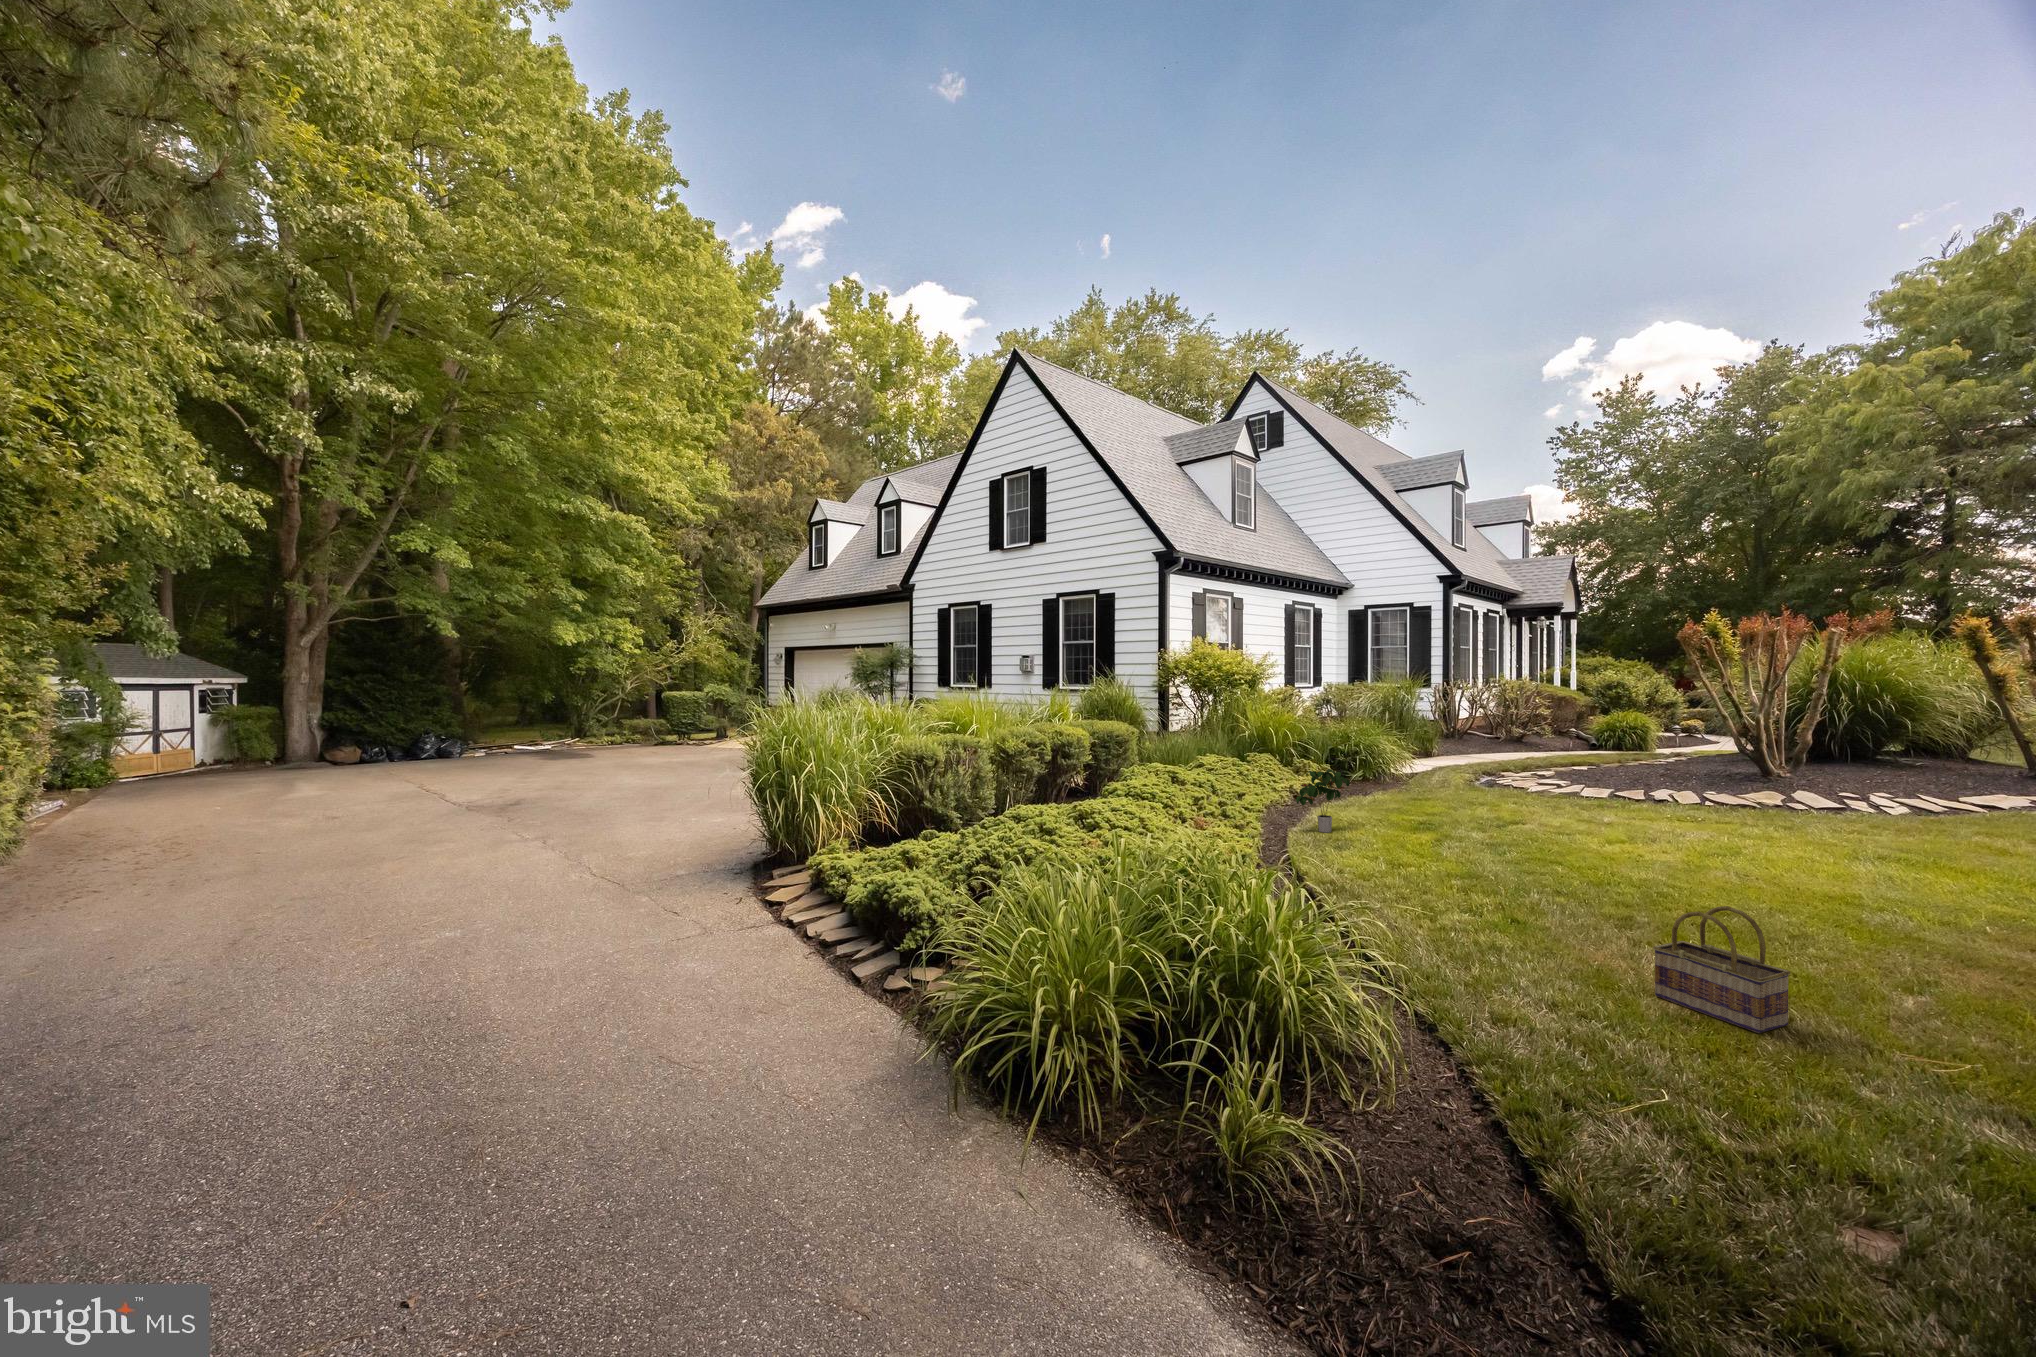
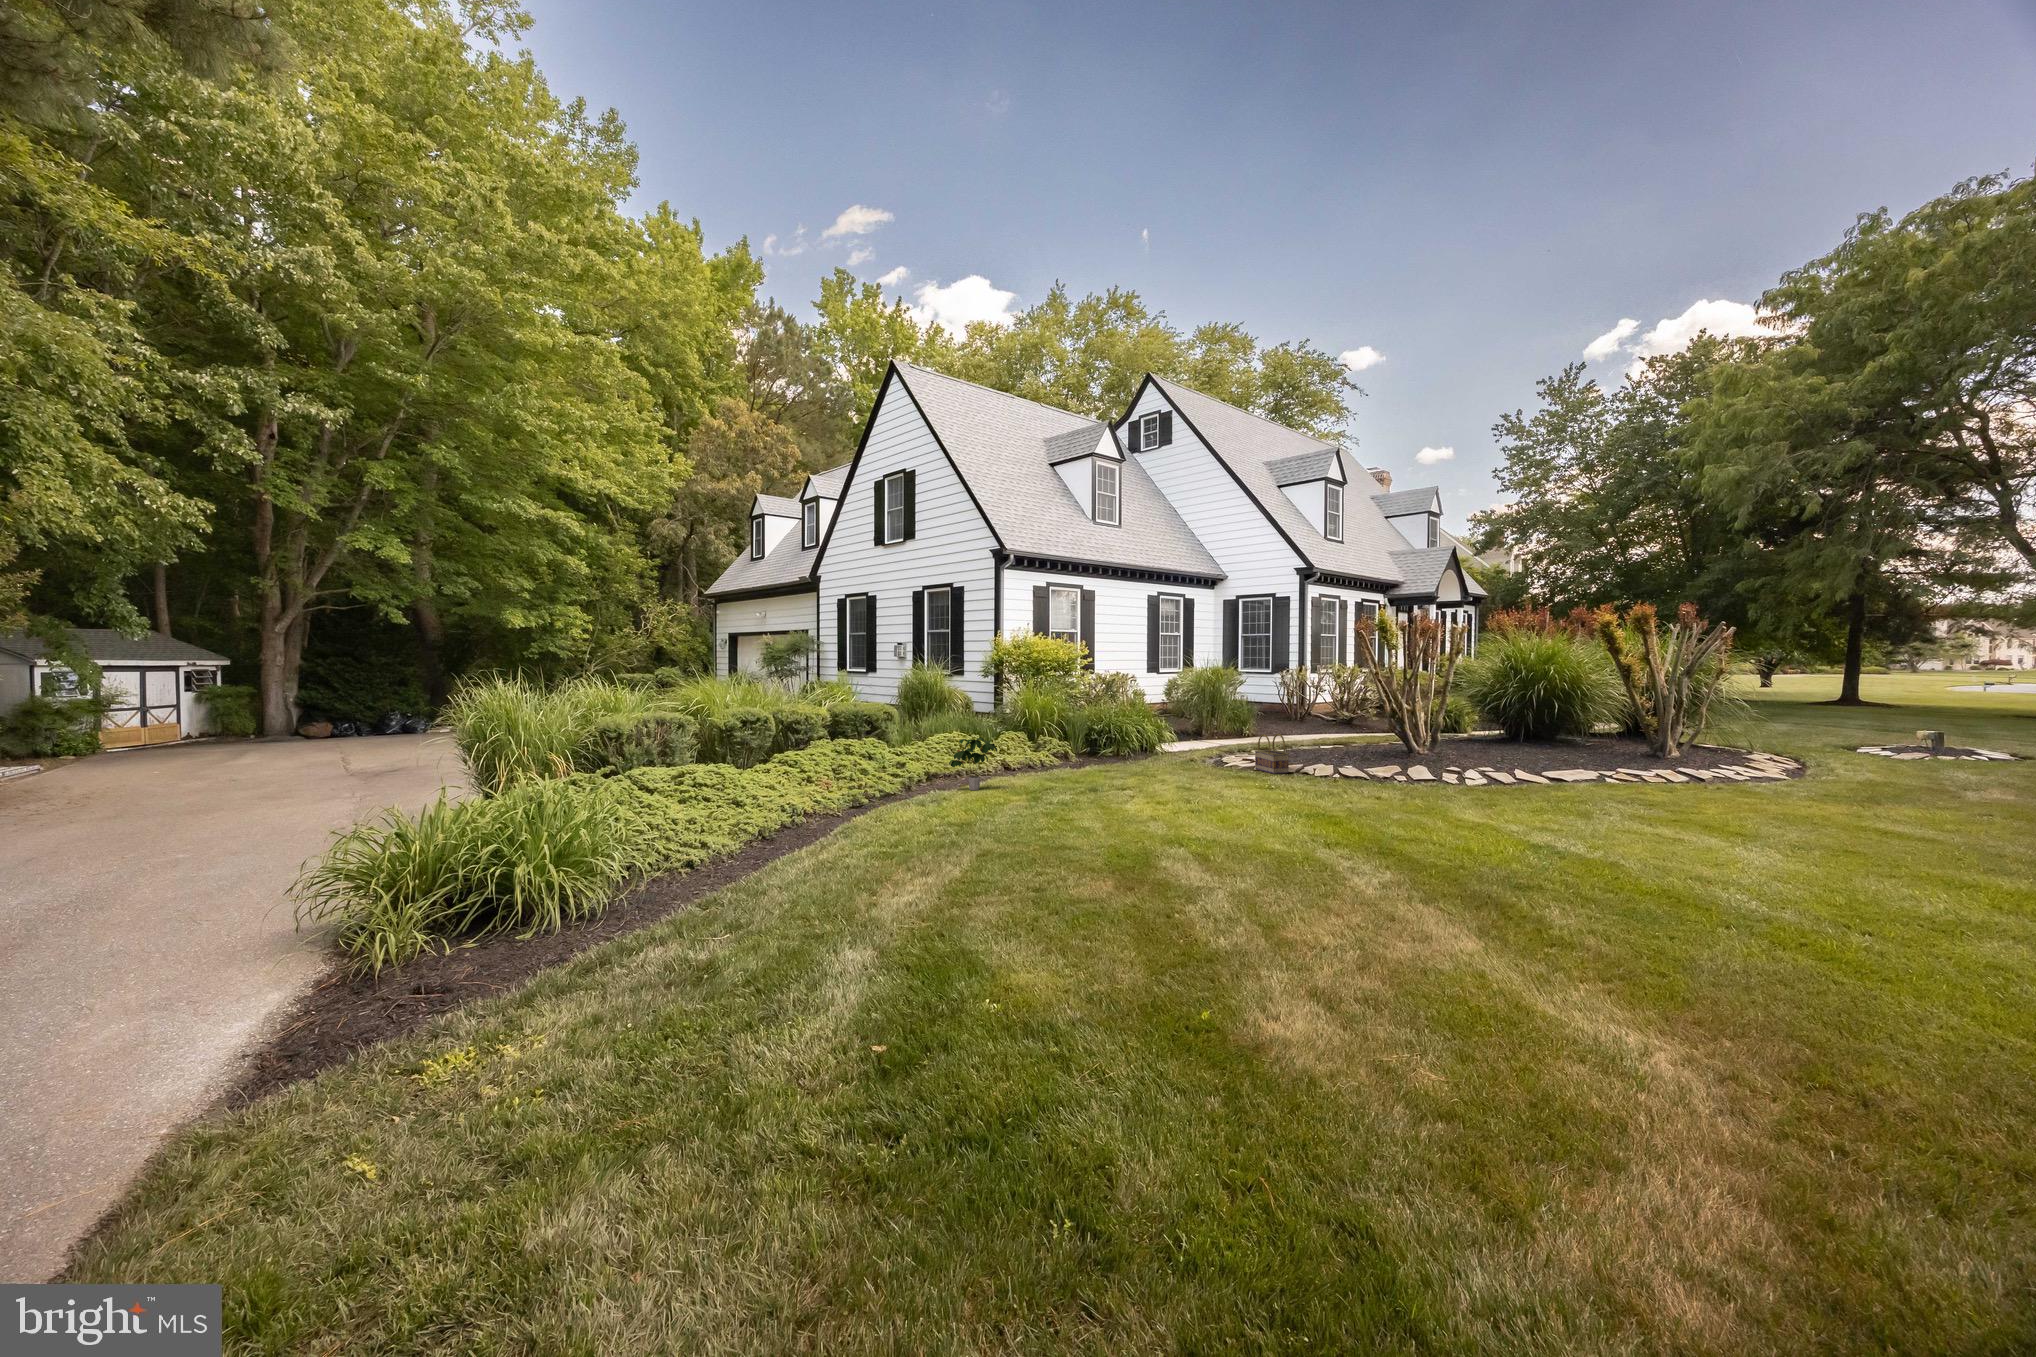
basket: present [1653,906,1790,1033] -> present [1255,734,1289,774]

